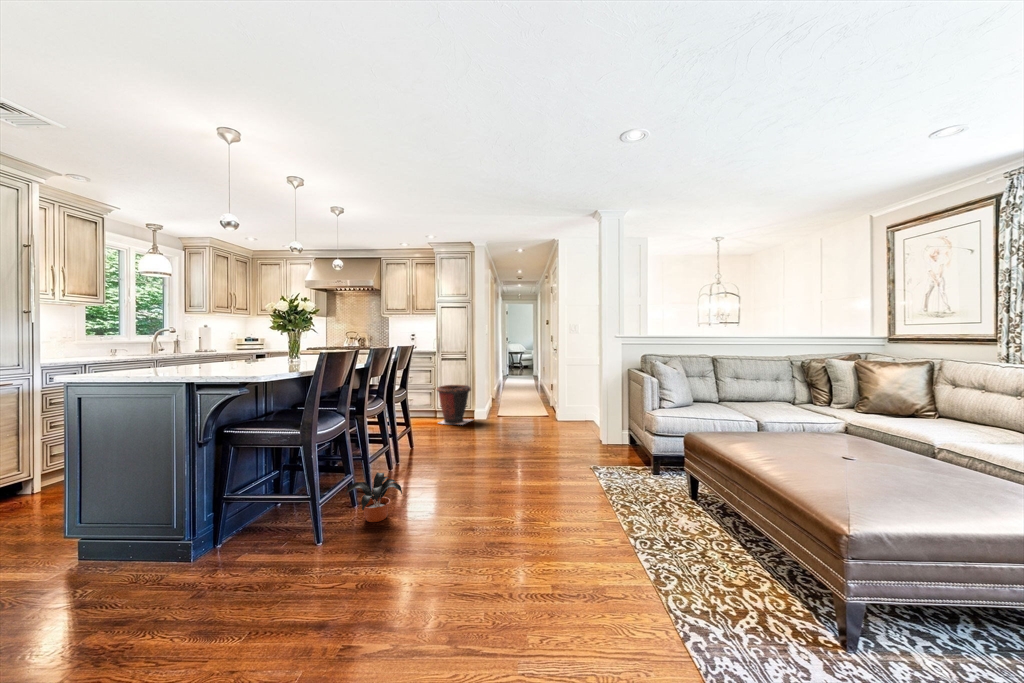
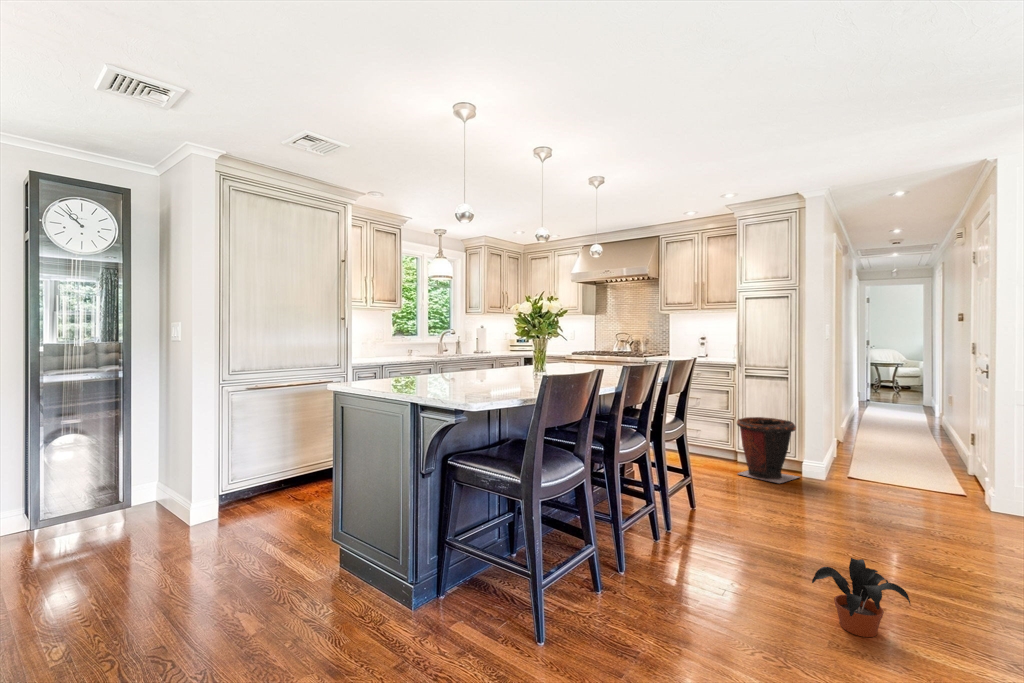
potted plant: present [346,472,402,522] -> present [812,558,910,637]

